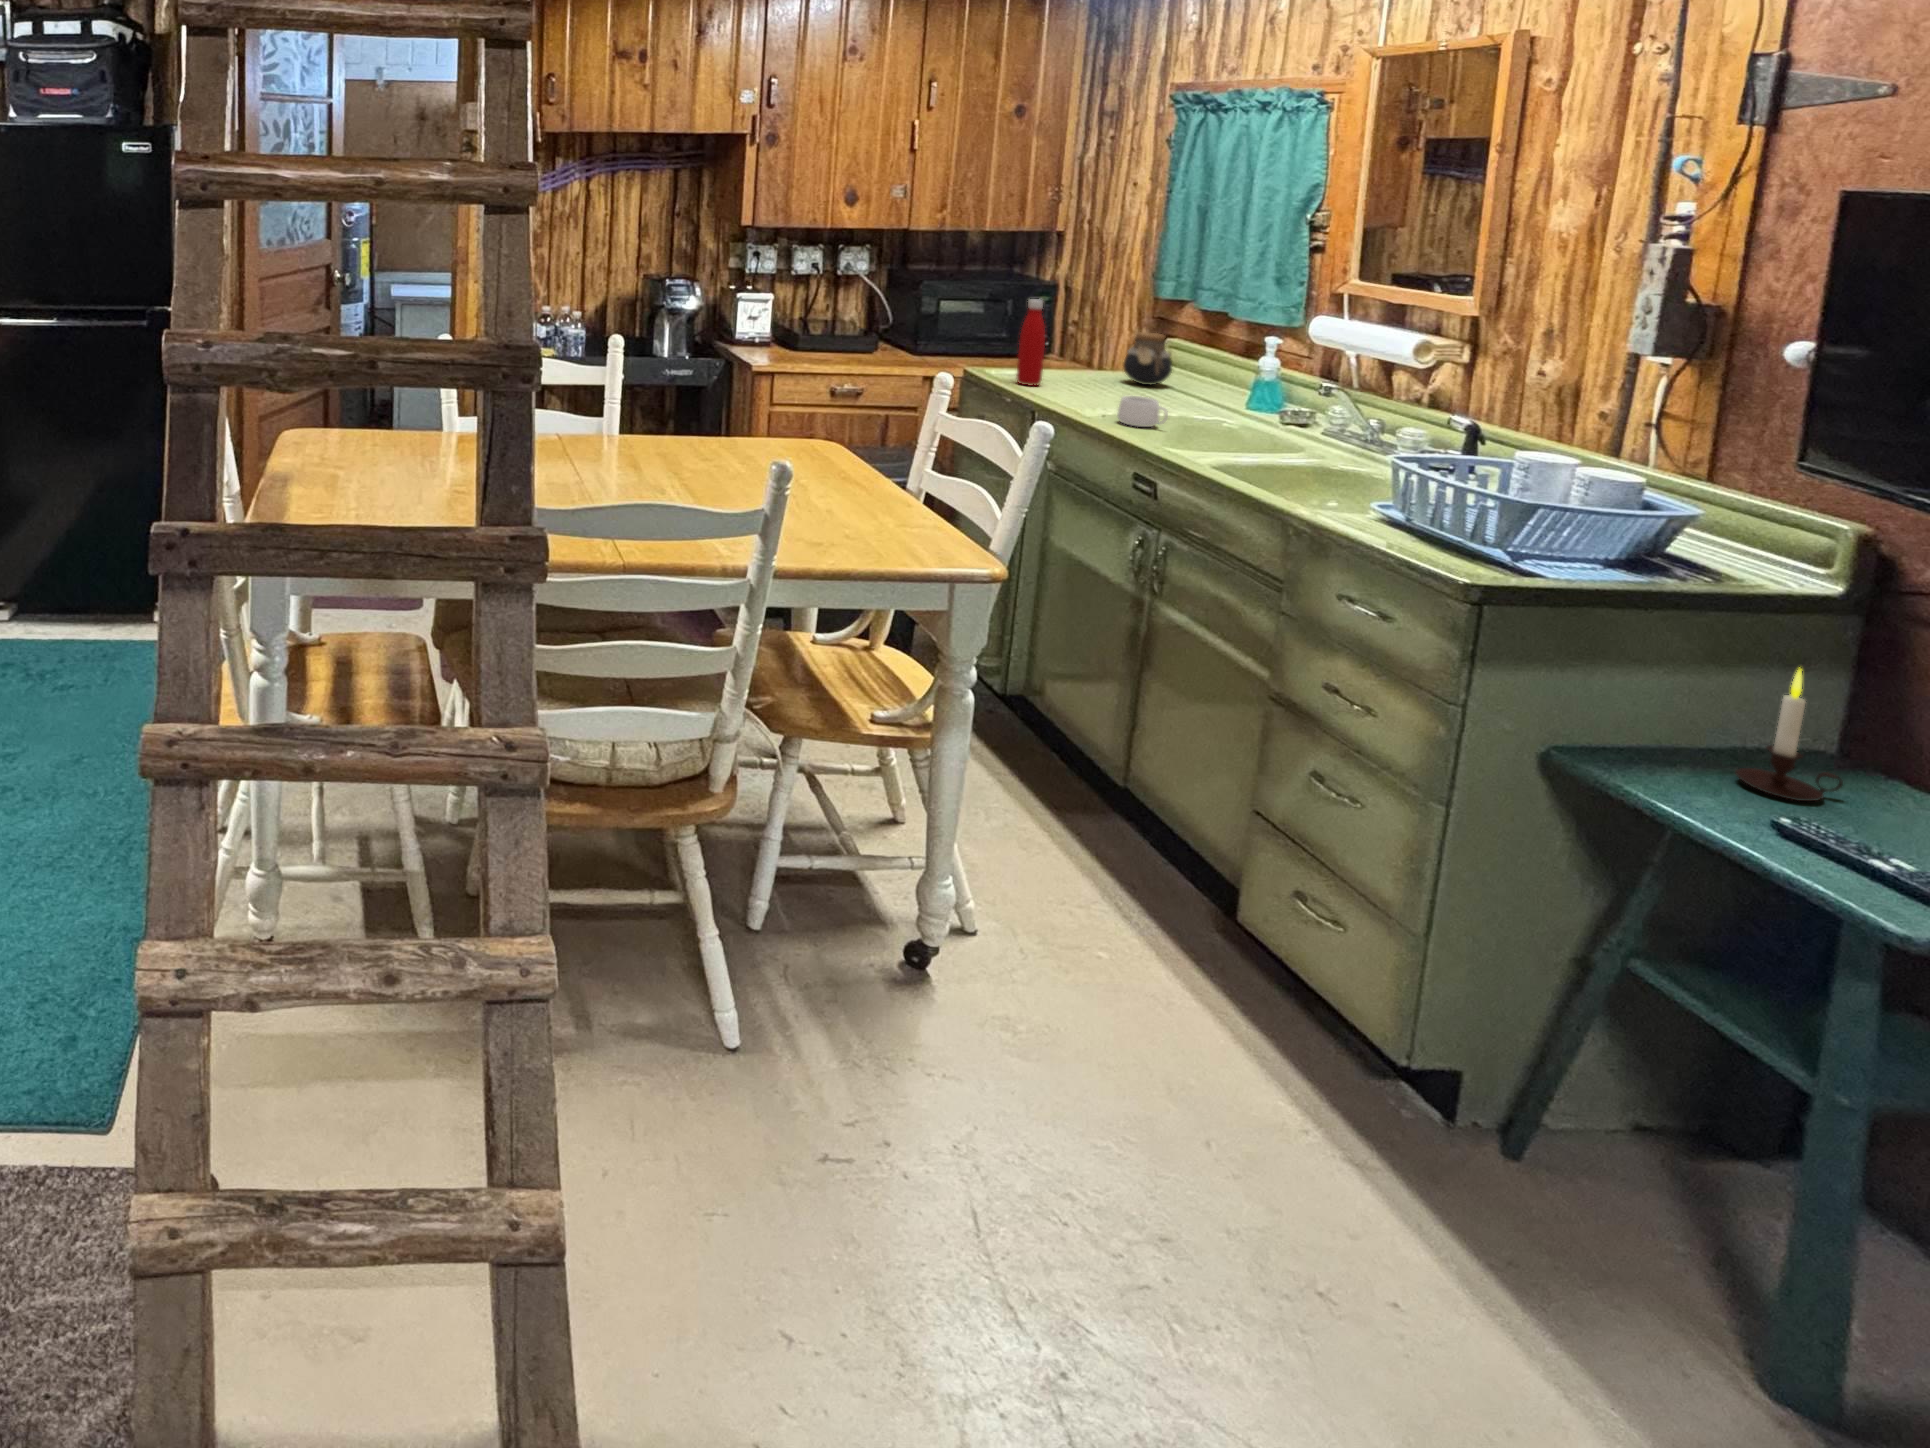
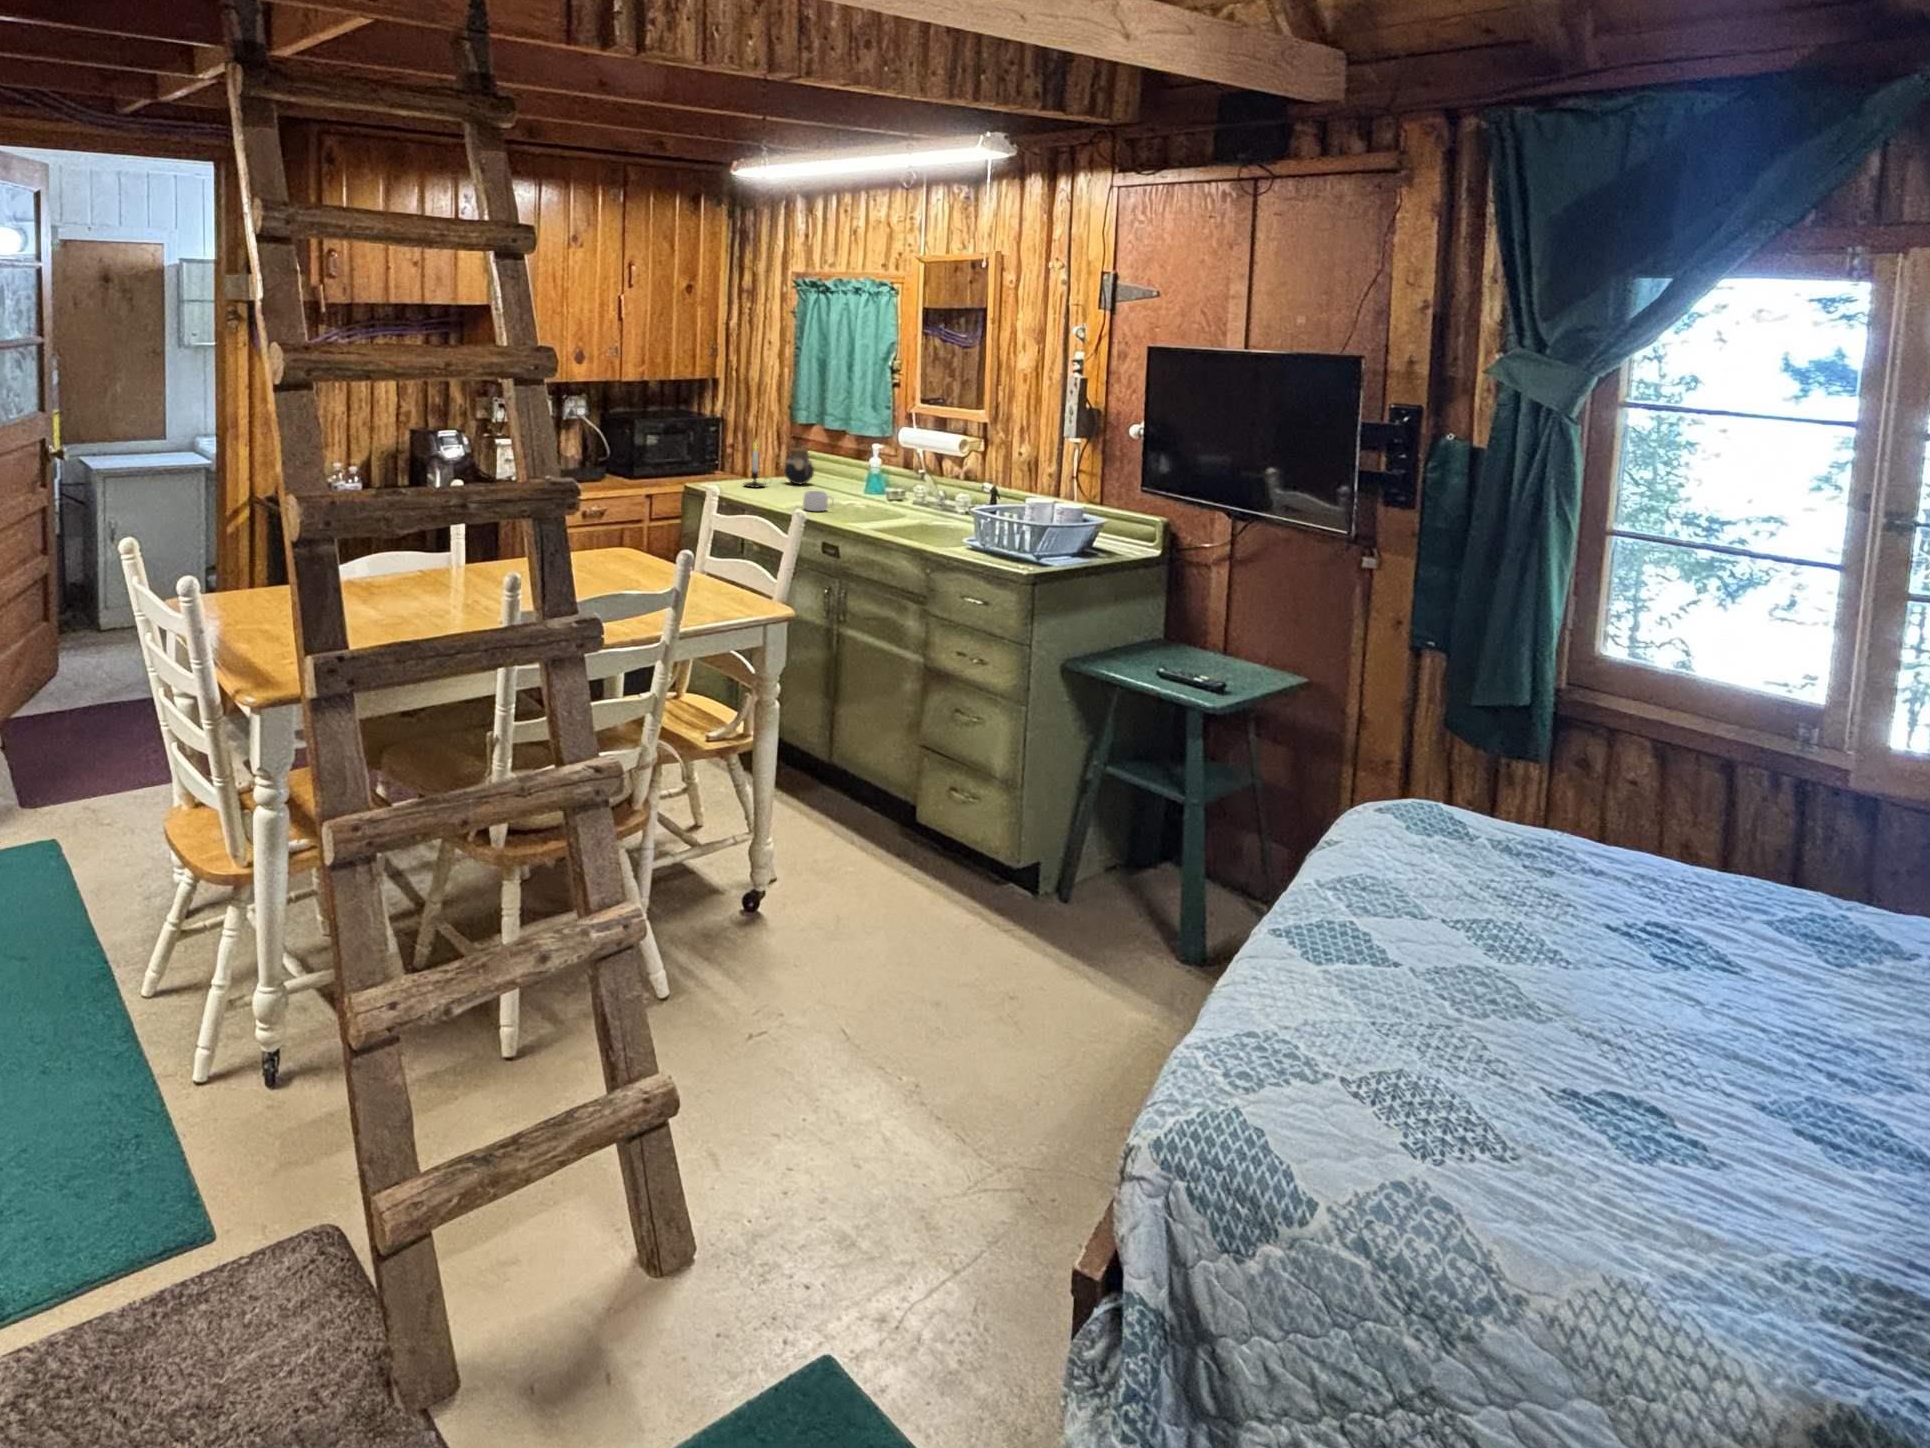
bottle: present [1016,299,1045,386] -> none [725,429,742,492]
candle: present [1735,669,1843,801] -> present [745,443,766,488]

